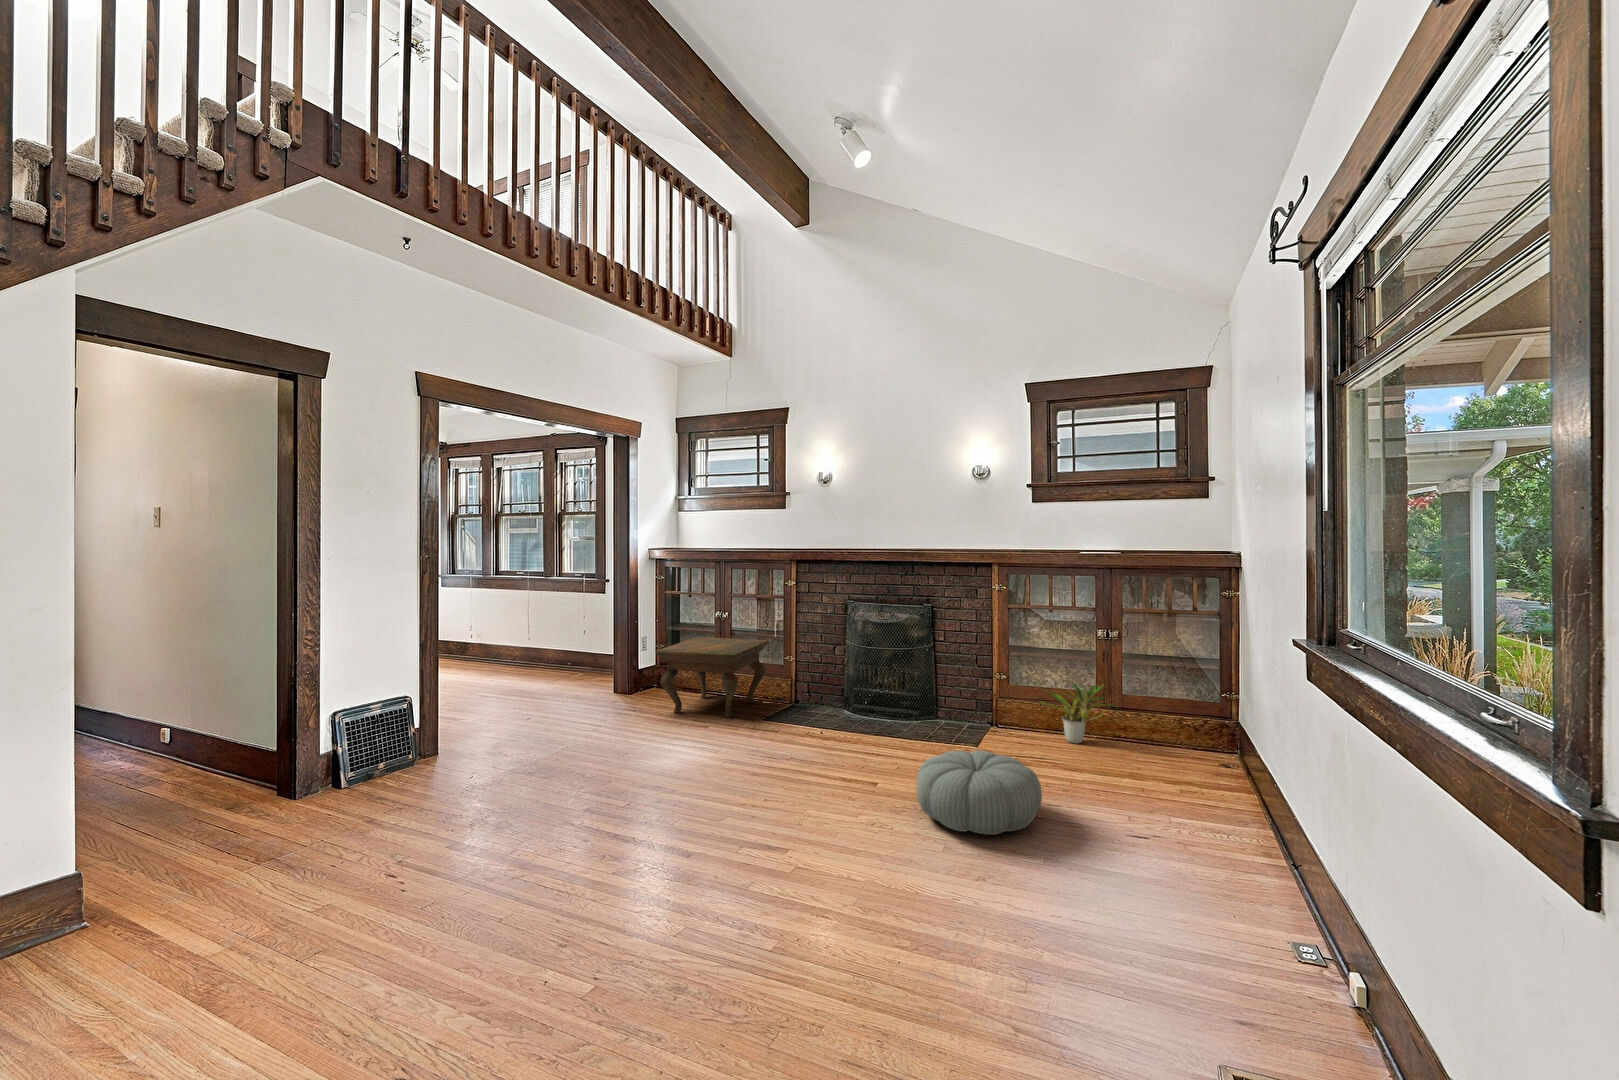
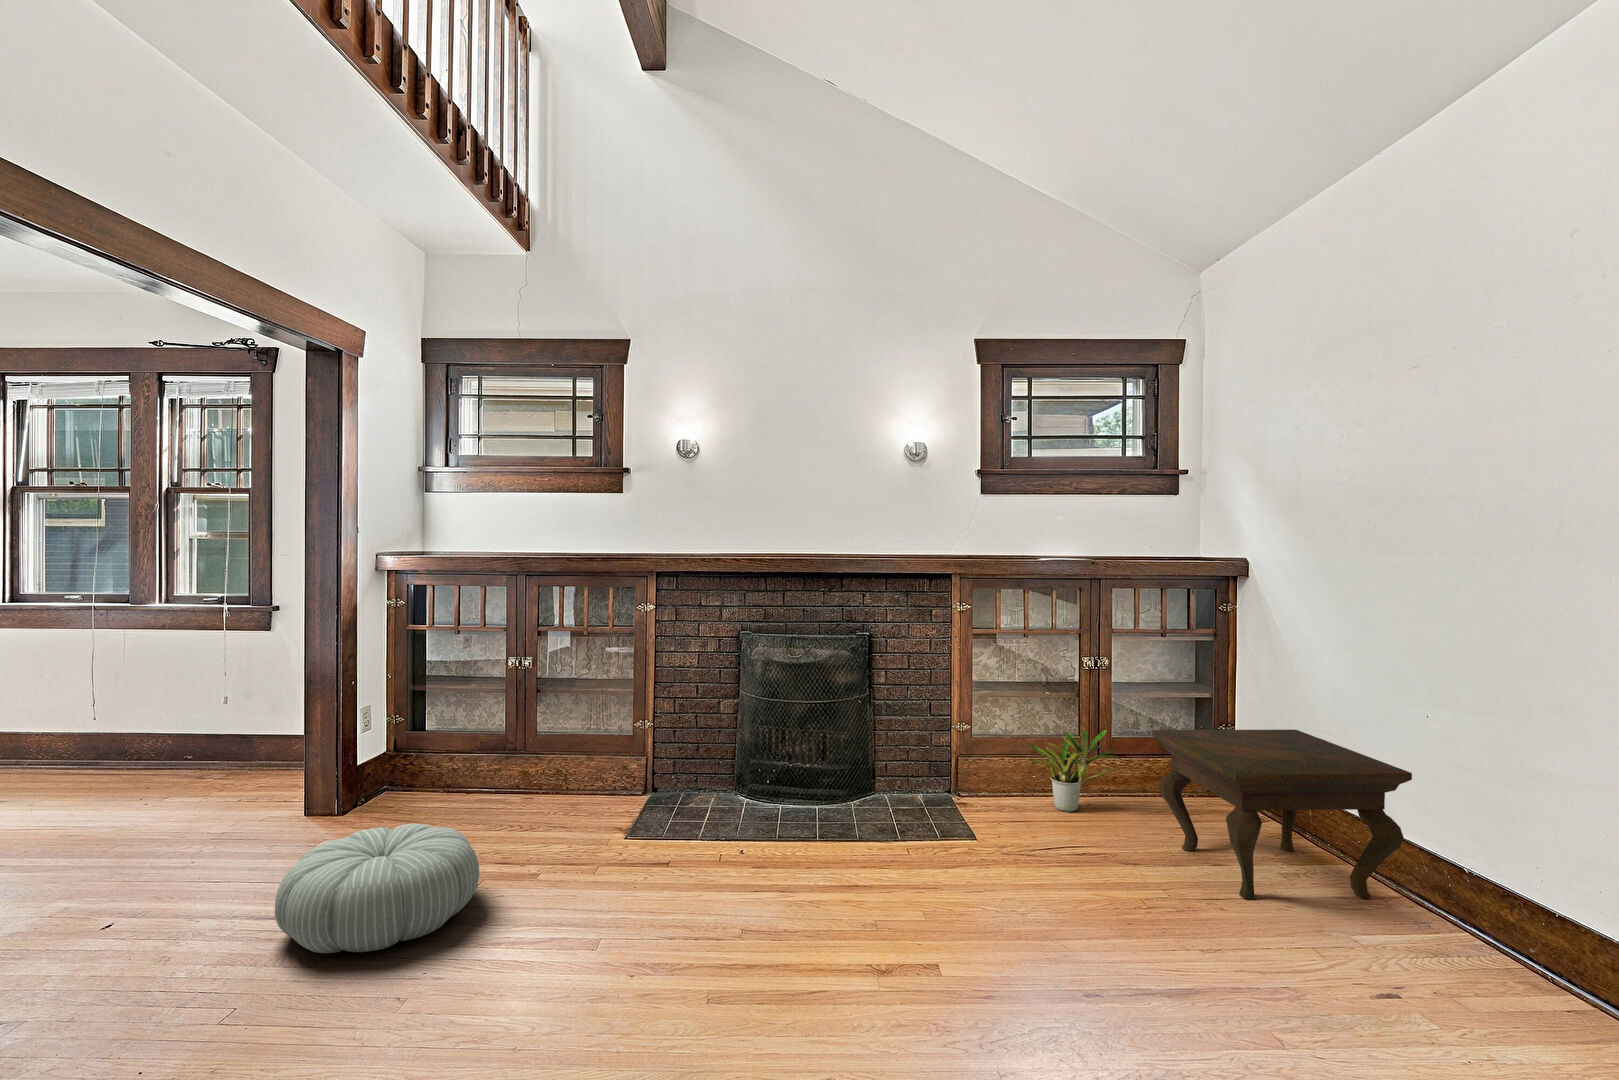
side table: present [656,637,768,718] -> present [1152,730,1412,899]
pouf: present [917,750,1042,835] -> present [275,823,479,954]

